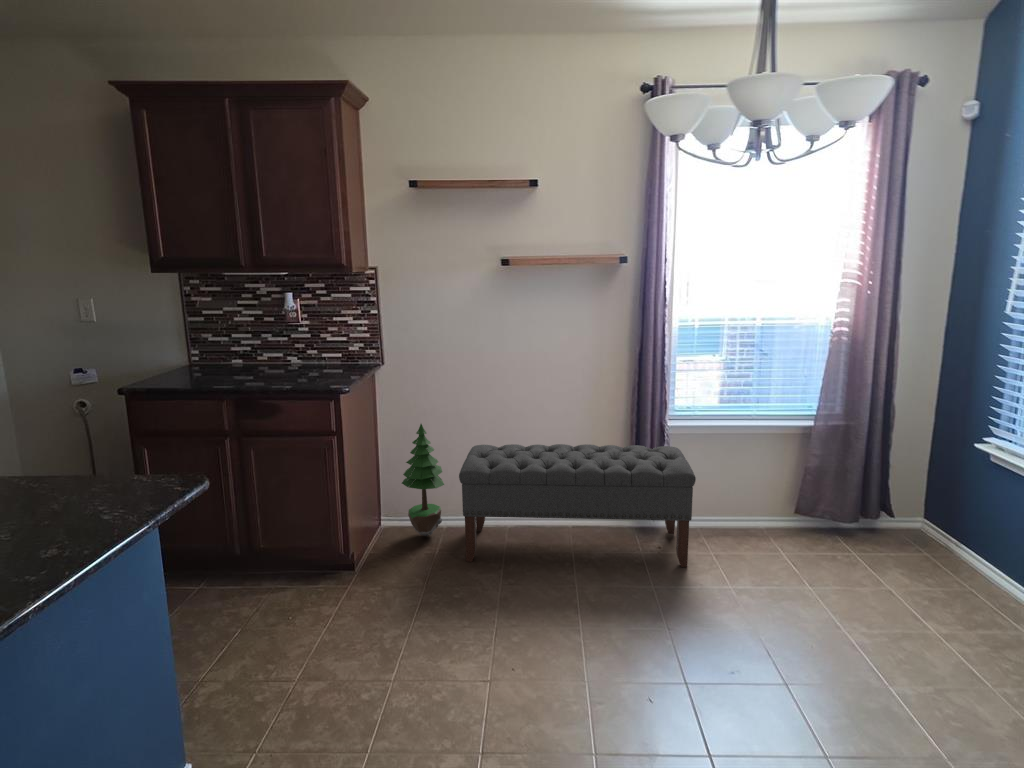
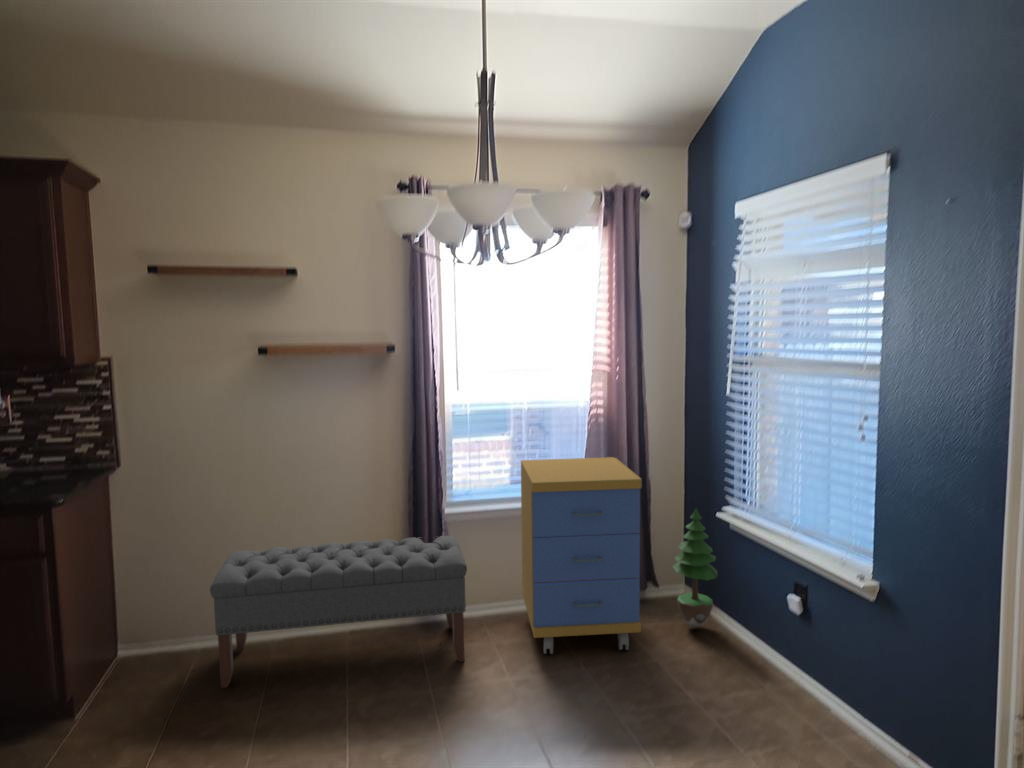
storage cabinet: none [743,377,900,578] -> present [521,457,642,654]
potted tree: present [402,424,444,536] -> present [673,508,717,628]

